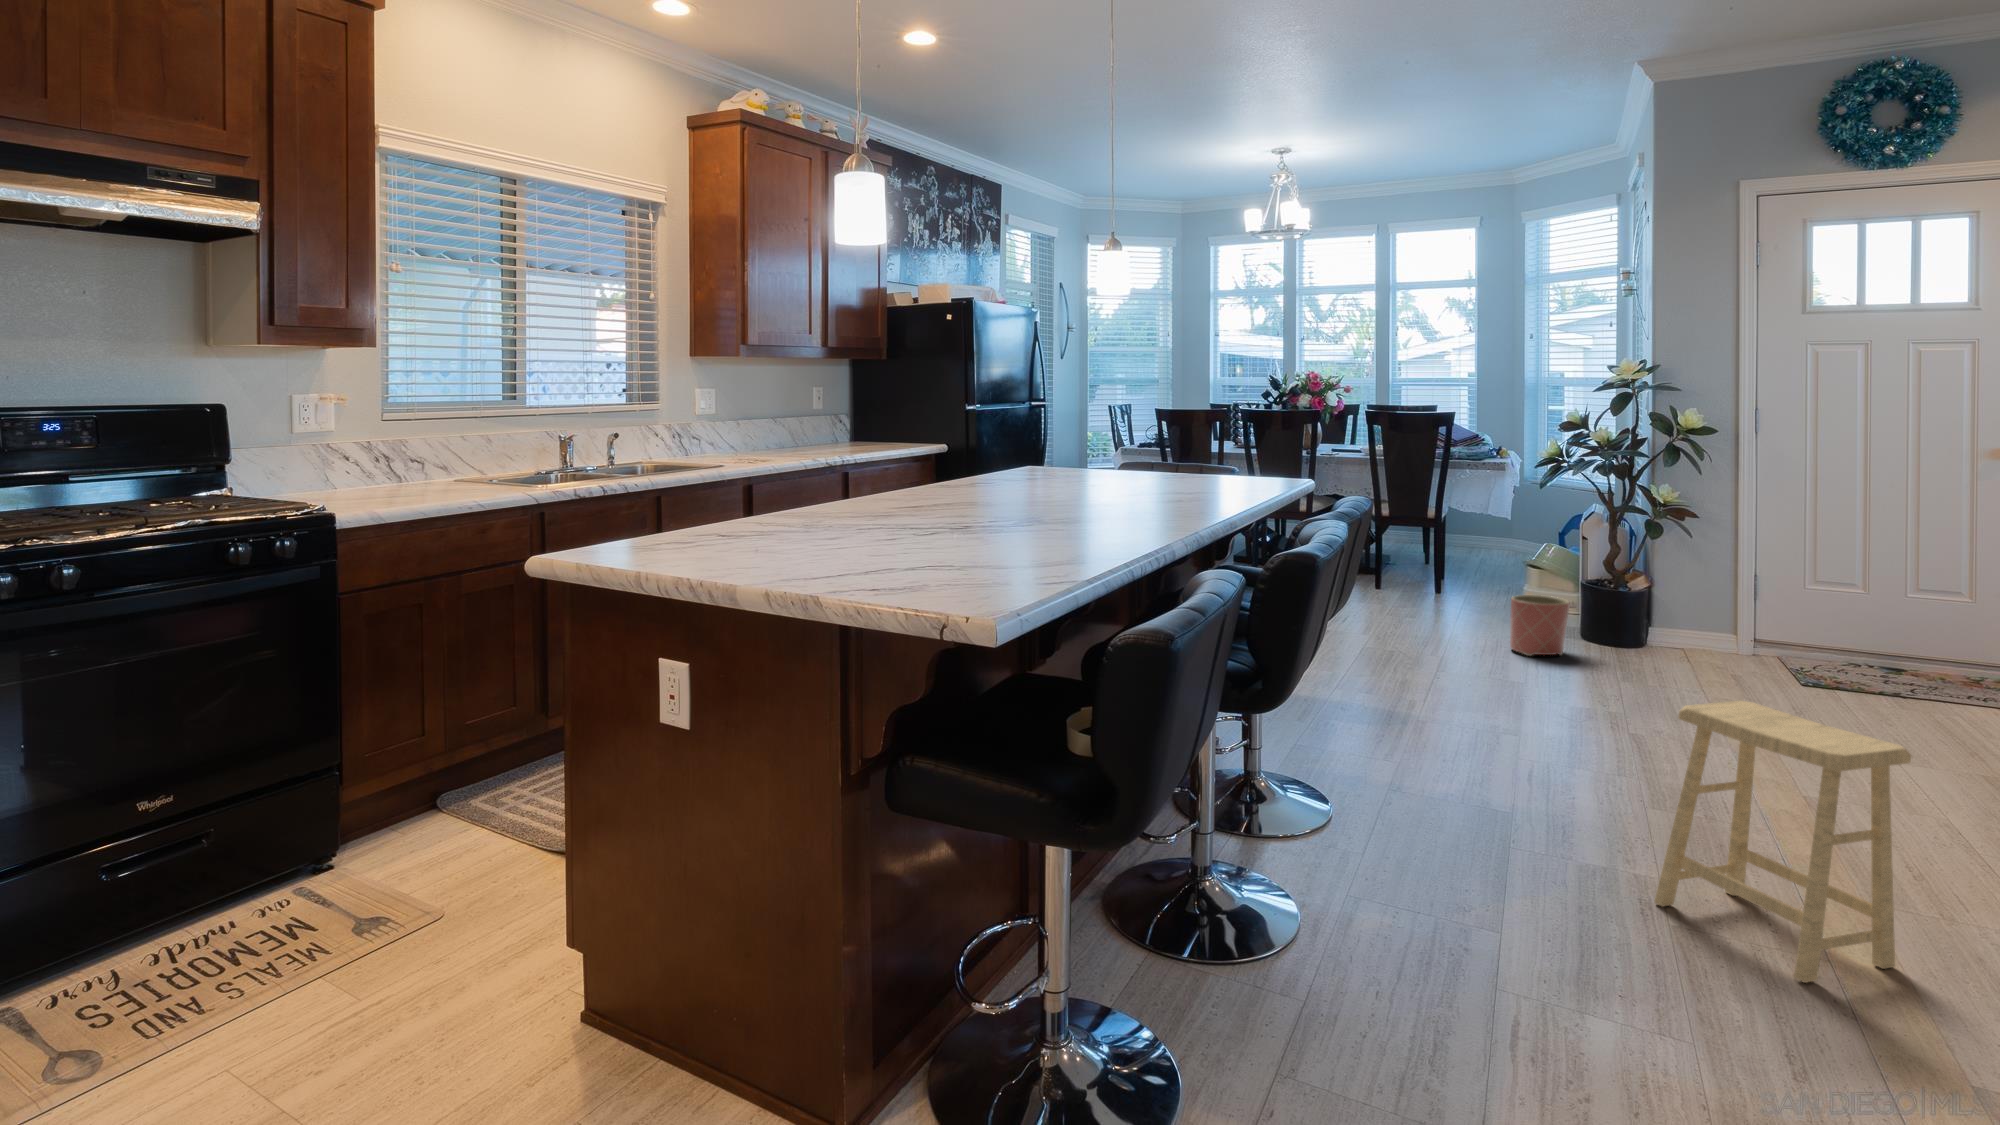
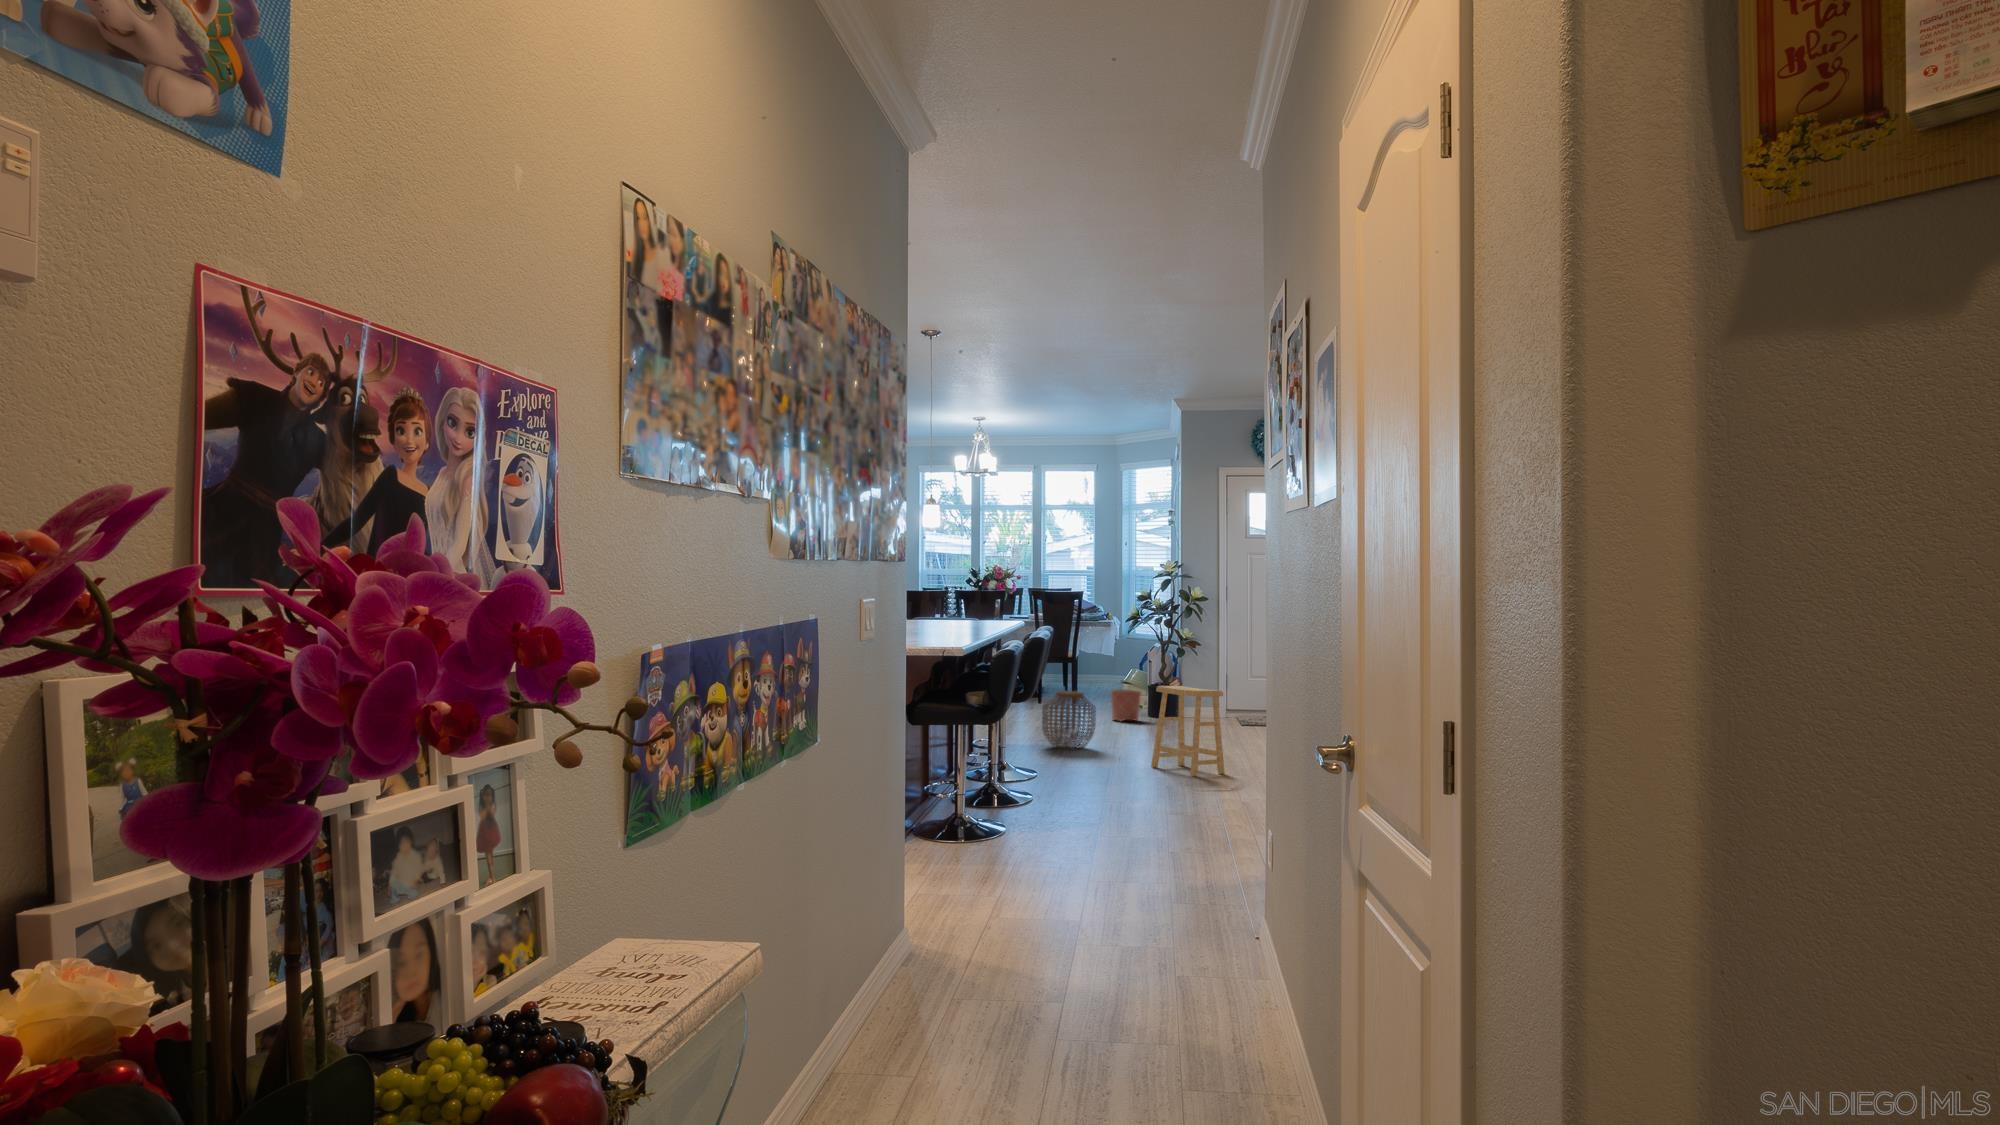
woven basket: none [1372,656,1495,786] -> present [1042,691,1096,750]

